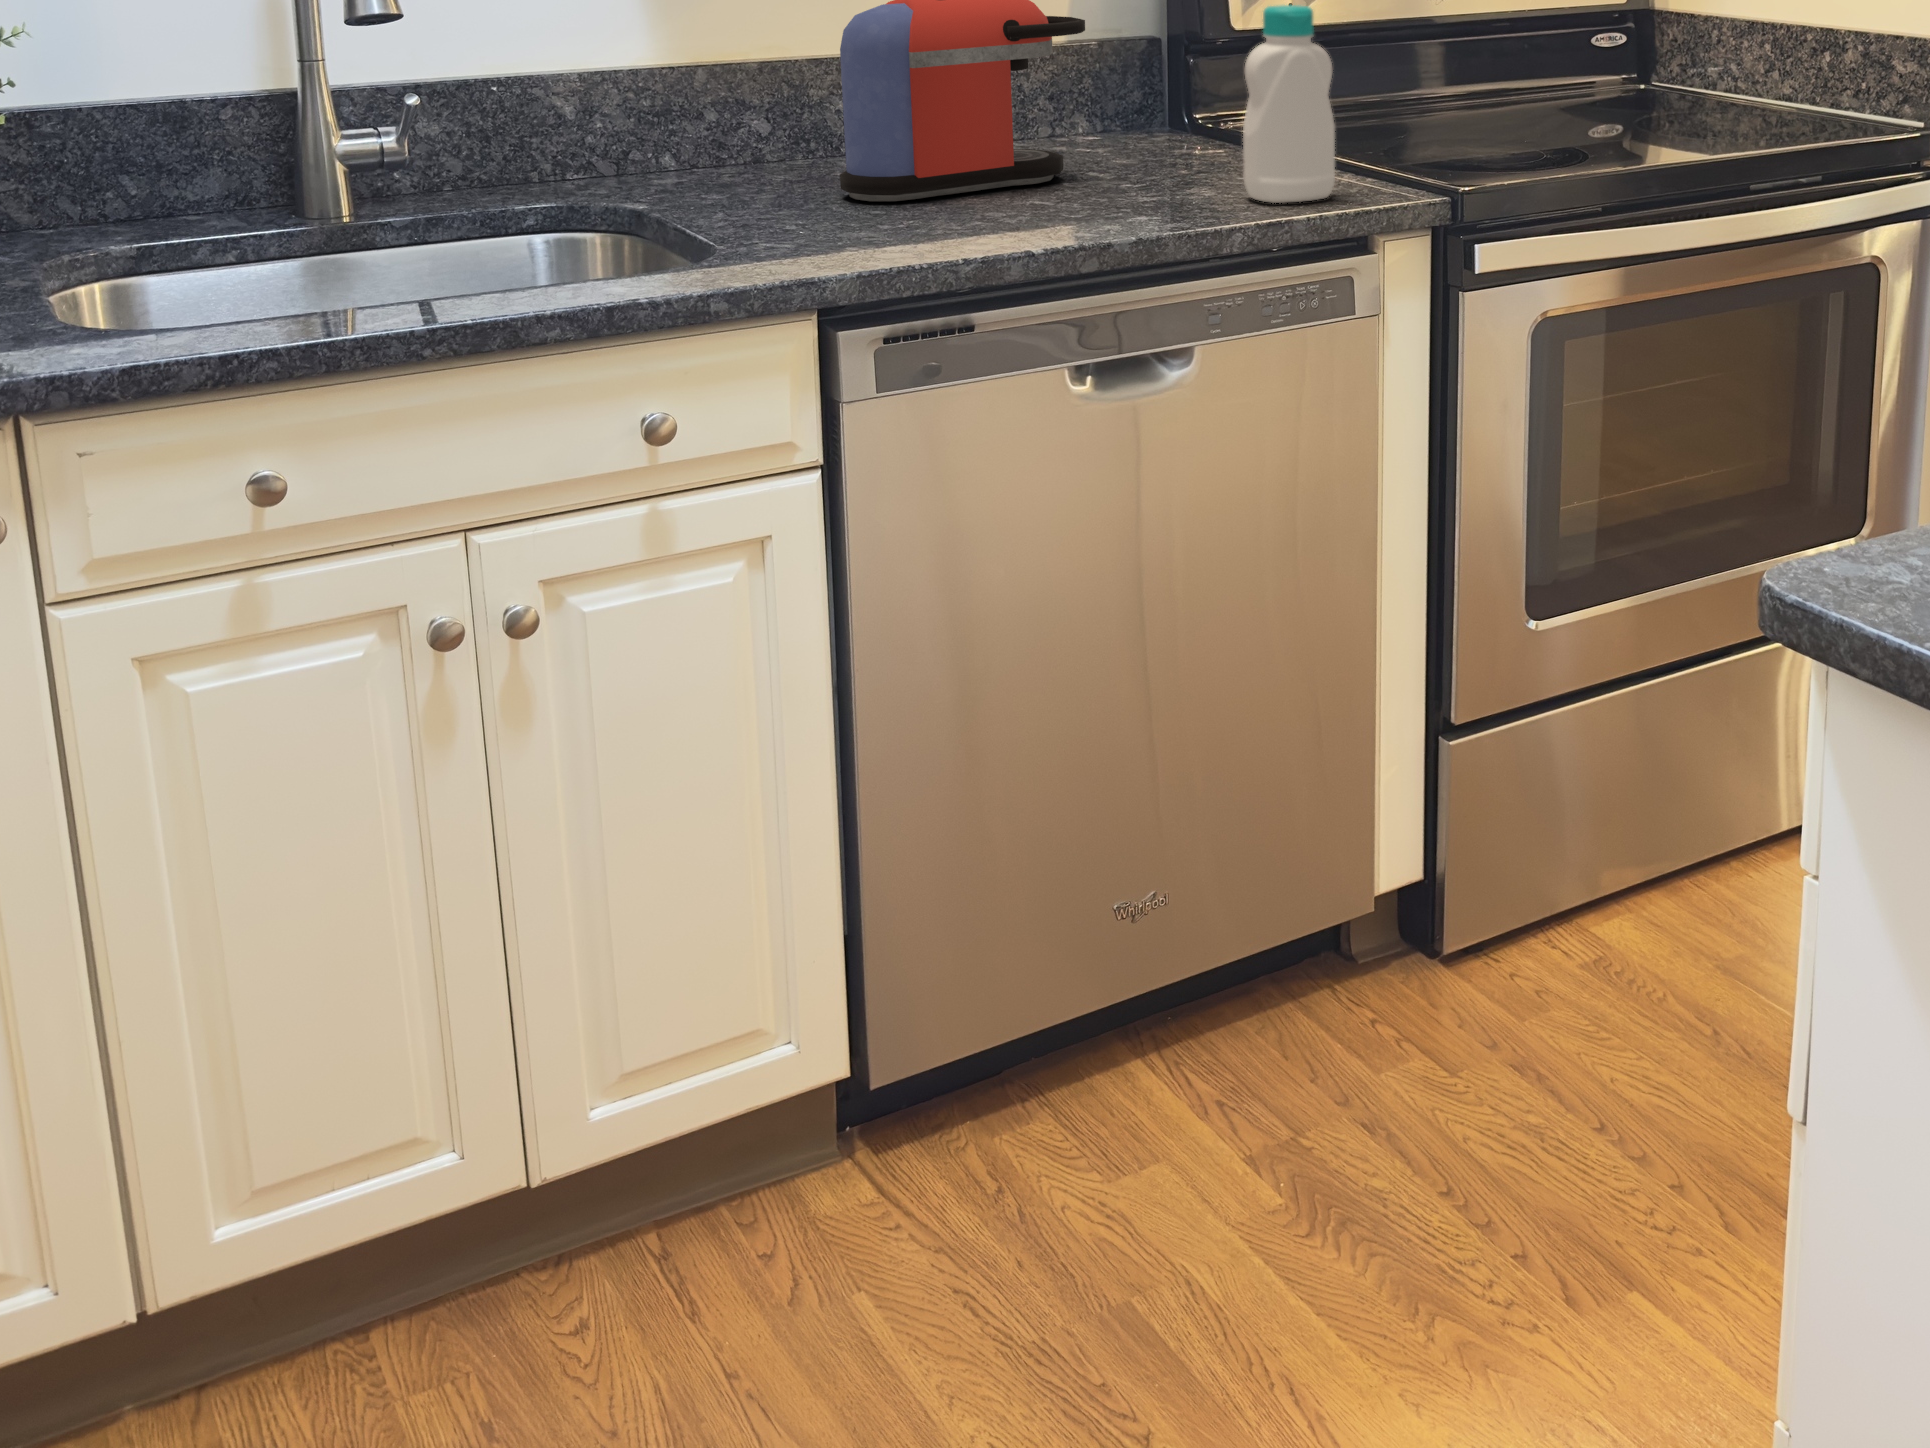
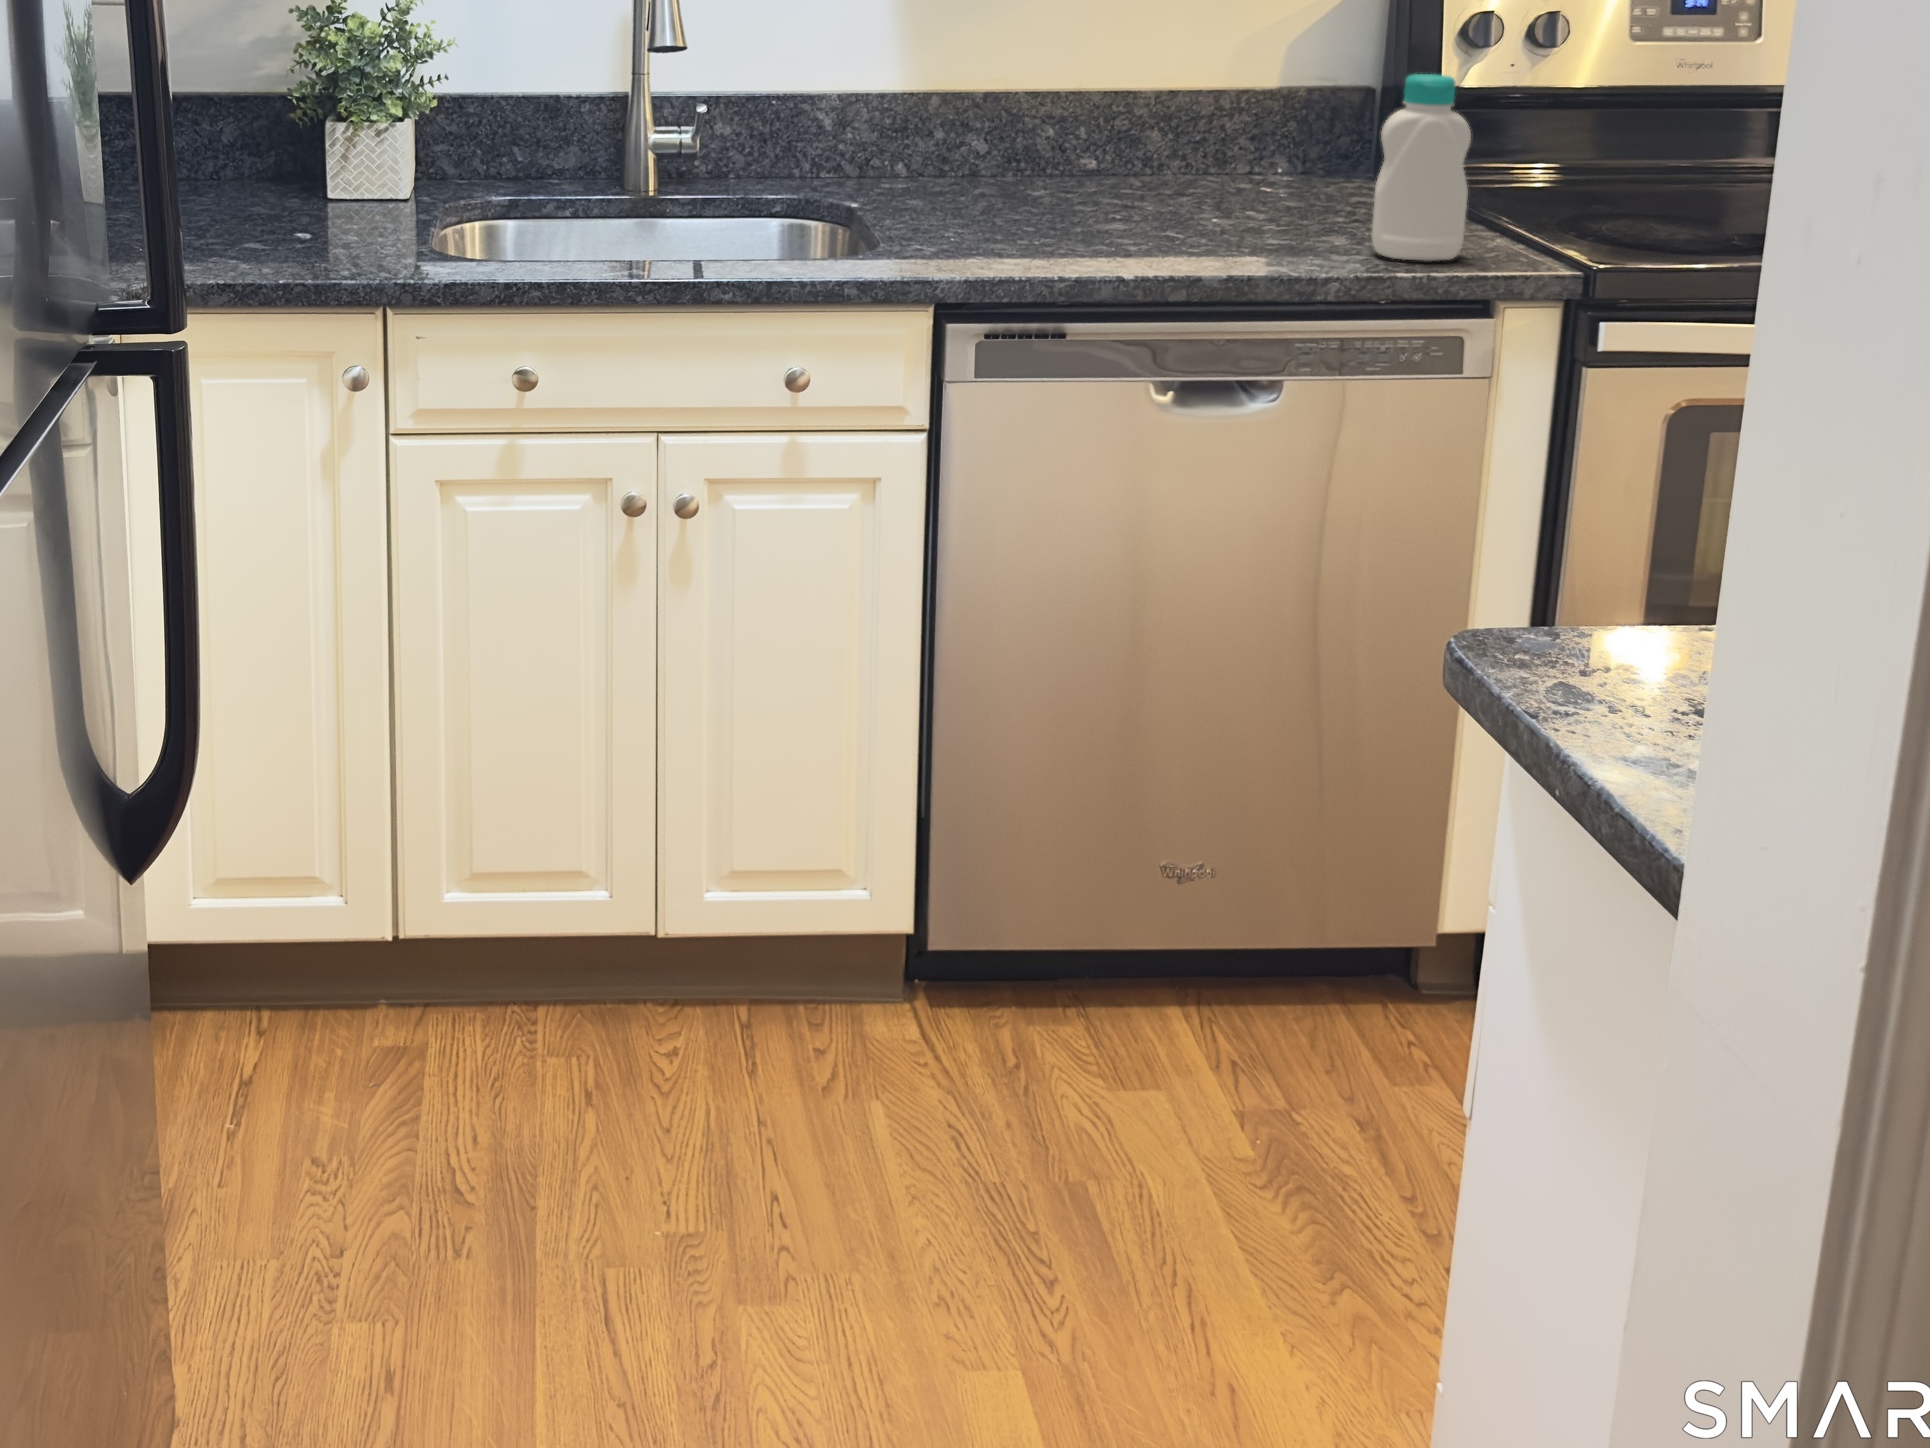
coffee maker: present [840,0,1085,201] -> none [1019,44,1264,221]

